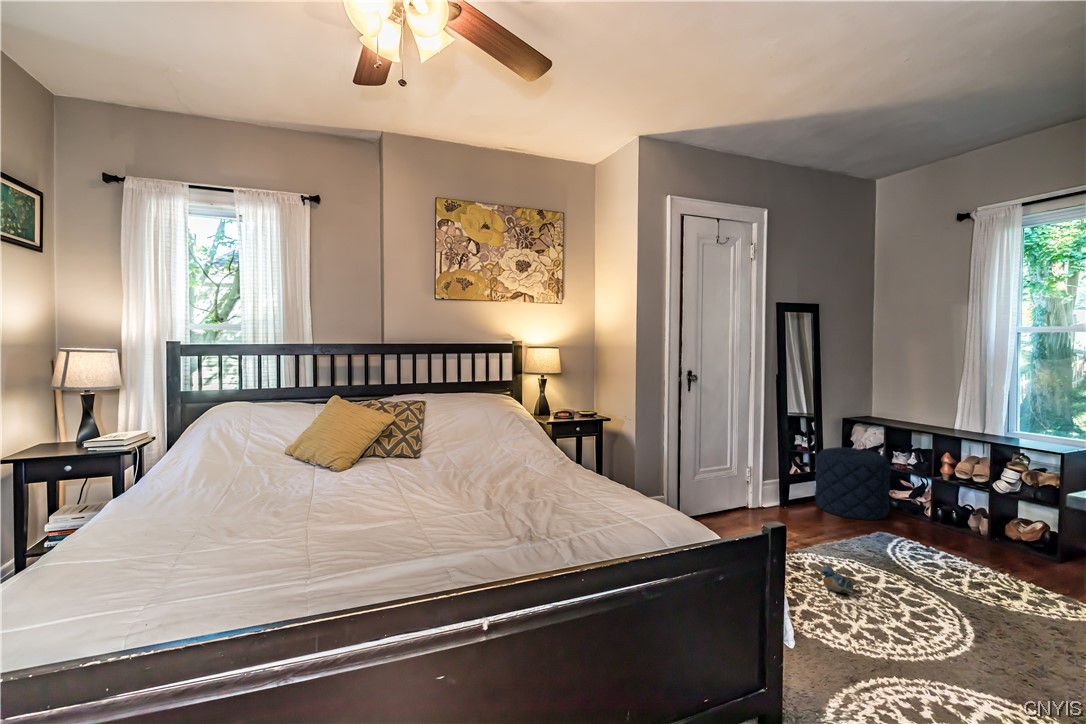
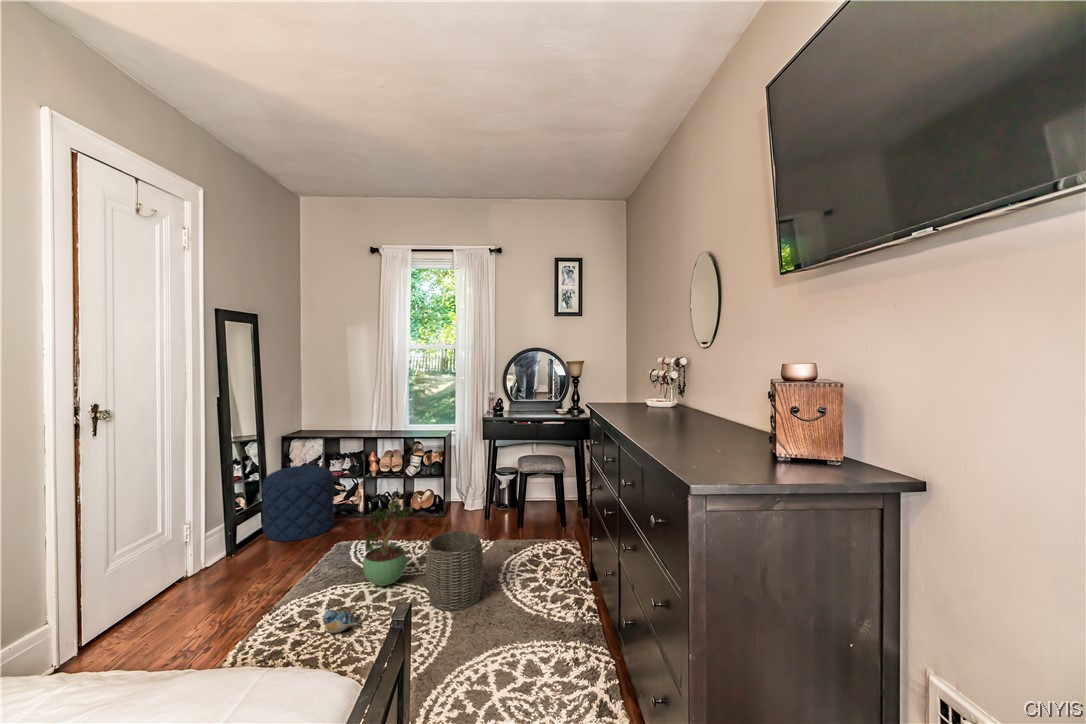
potted plant: none [882,493,954,584] -> present [363,500,413,586]
woven basket: none [948,549,1045,653] -> present [426,531,484,611]

